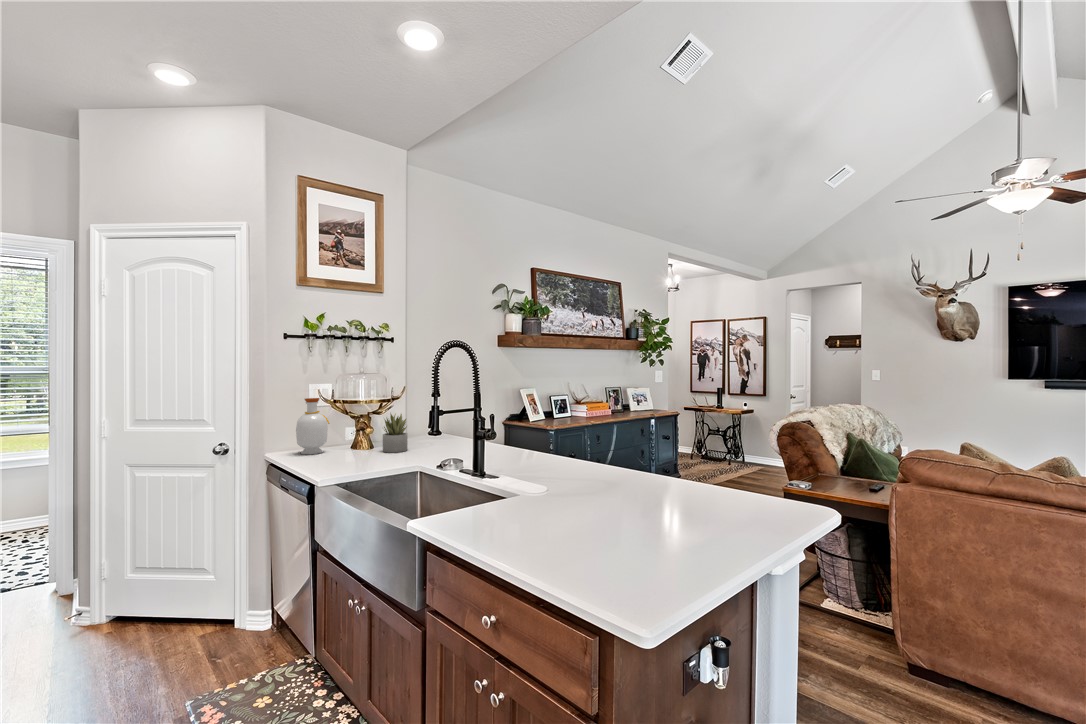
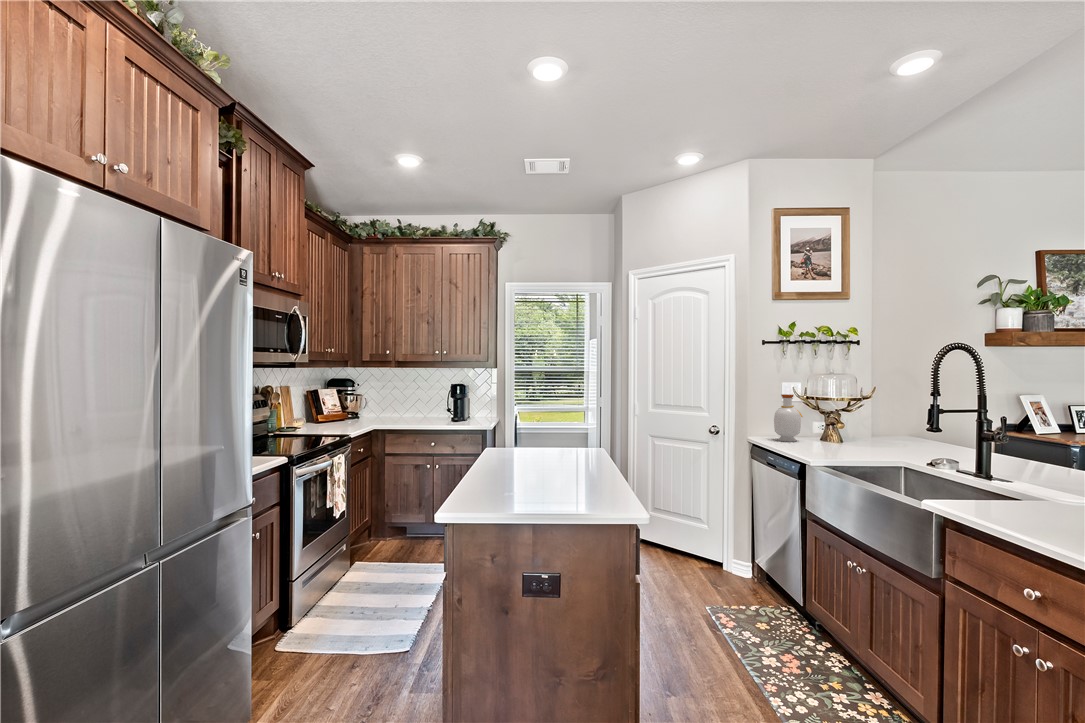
succulent plant: present [383,413,408,453] -> none [853,411,882,449]

